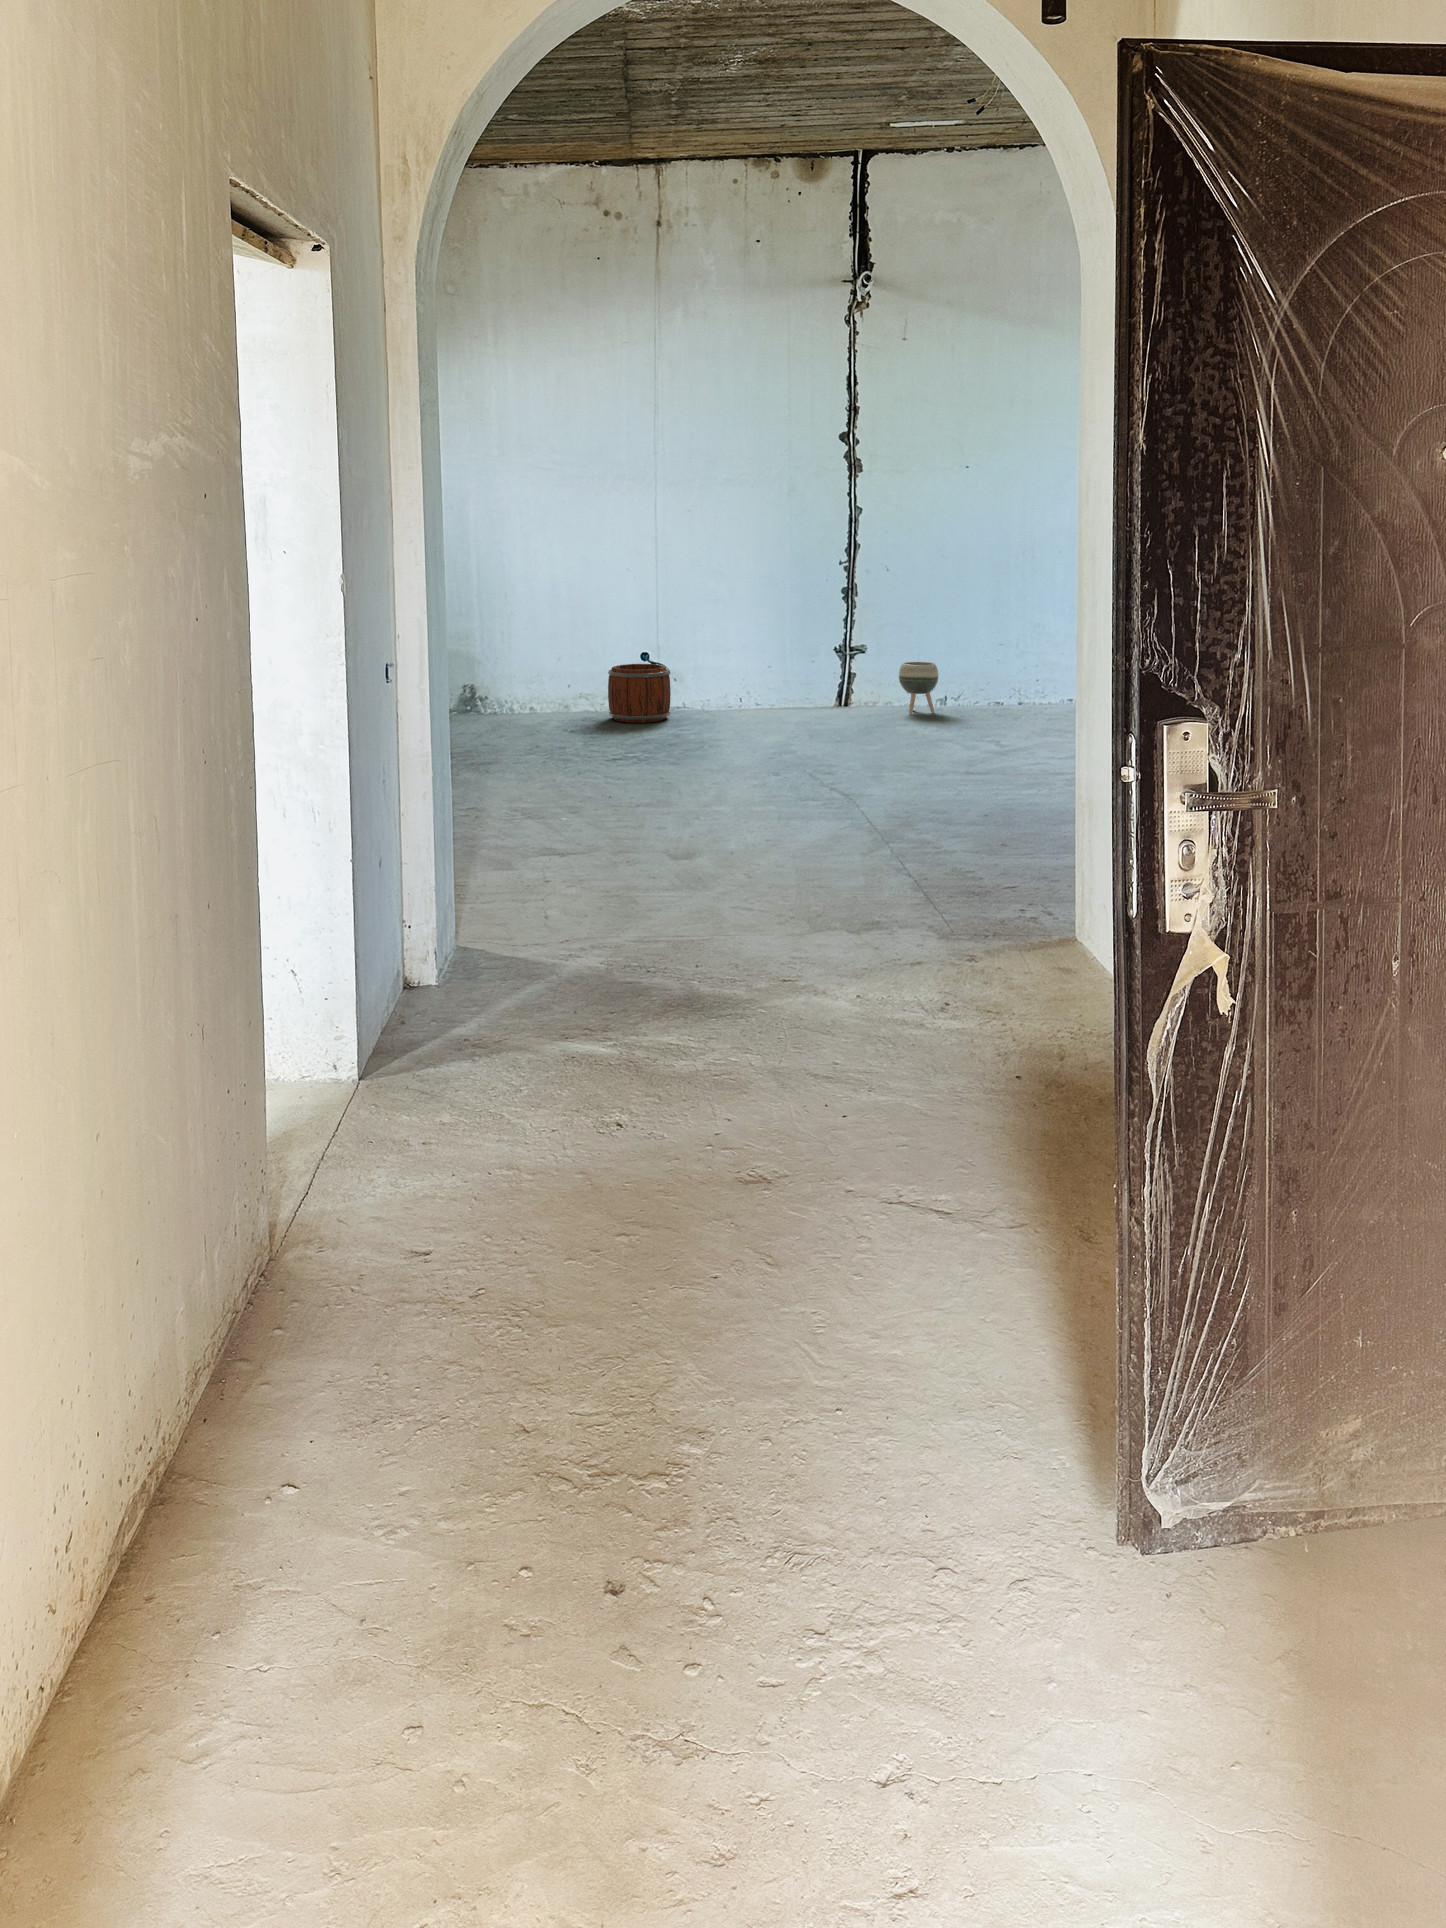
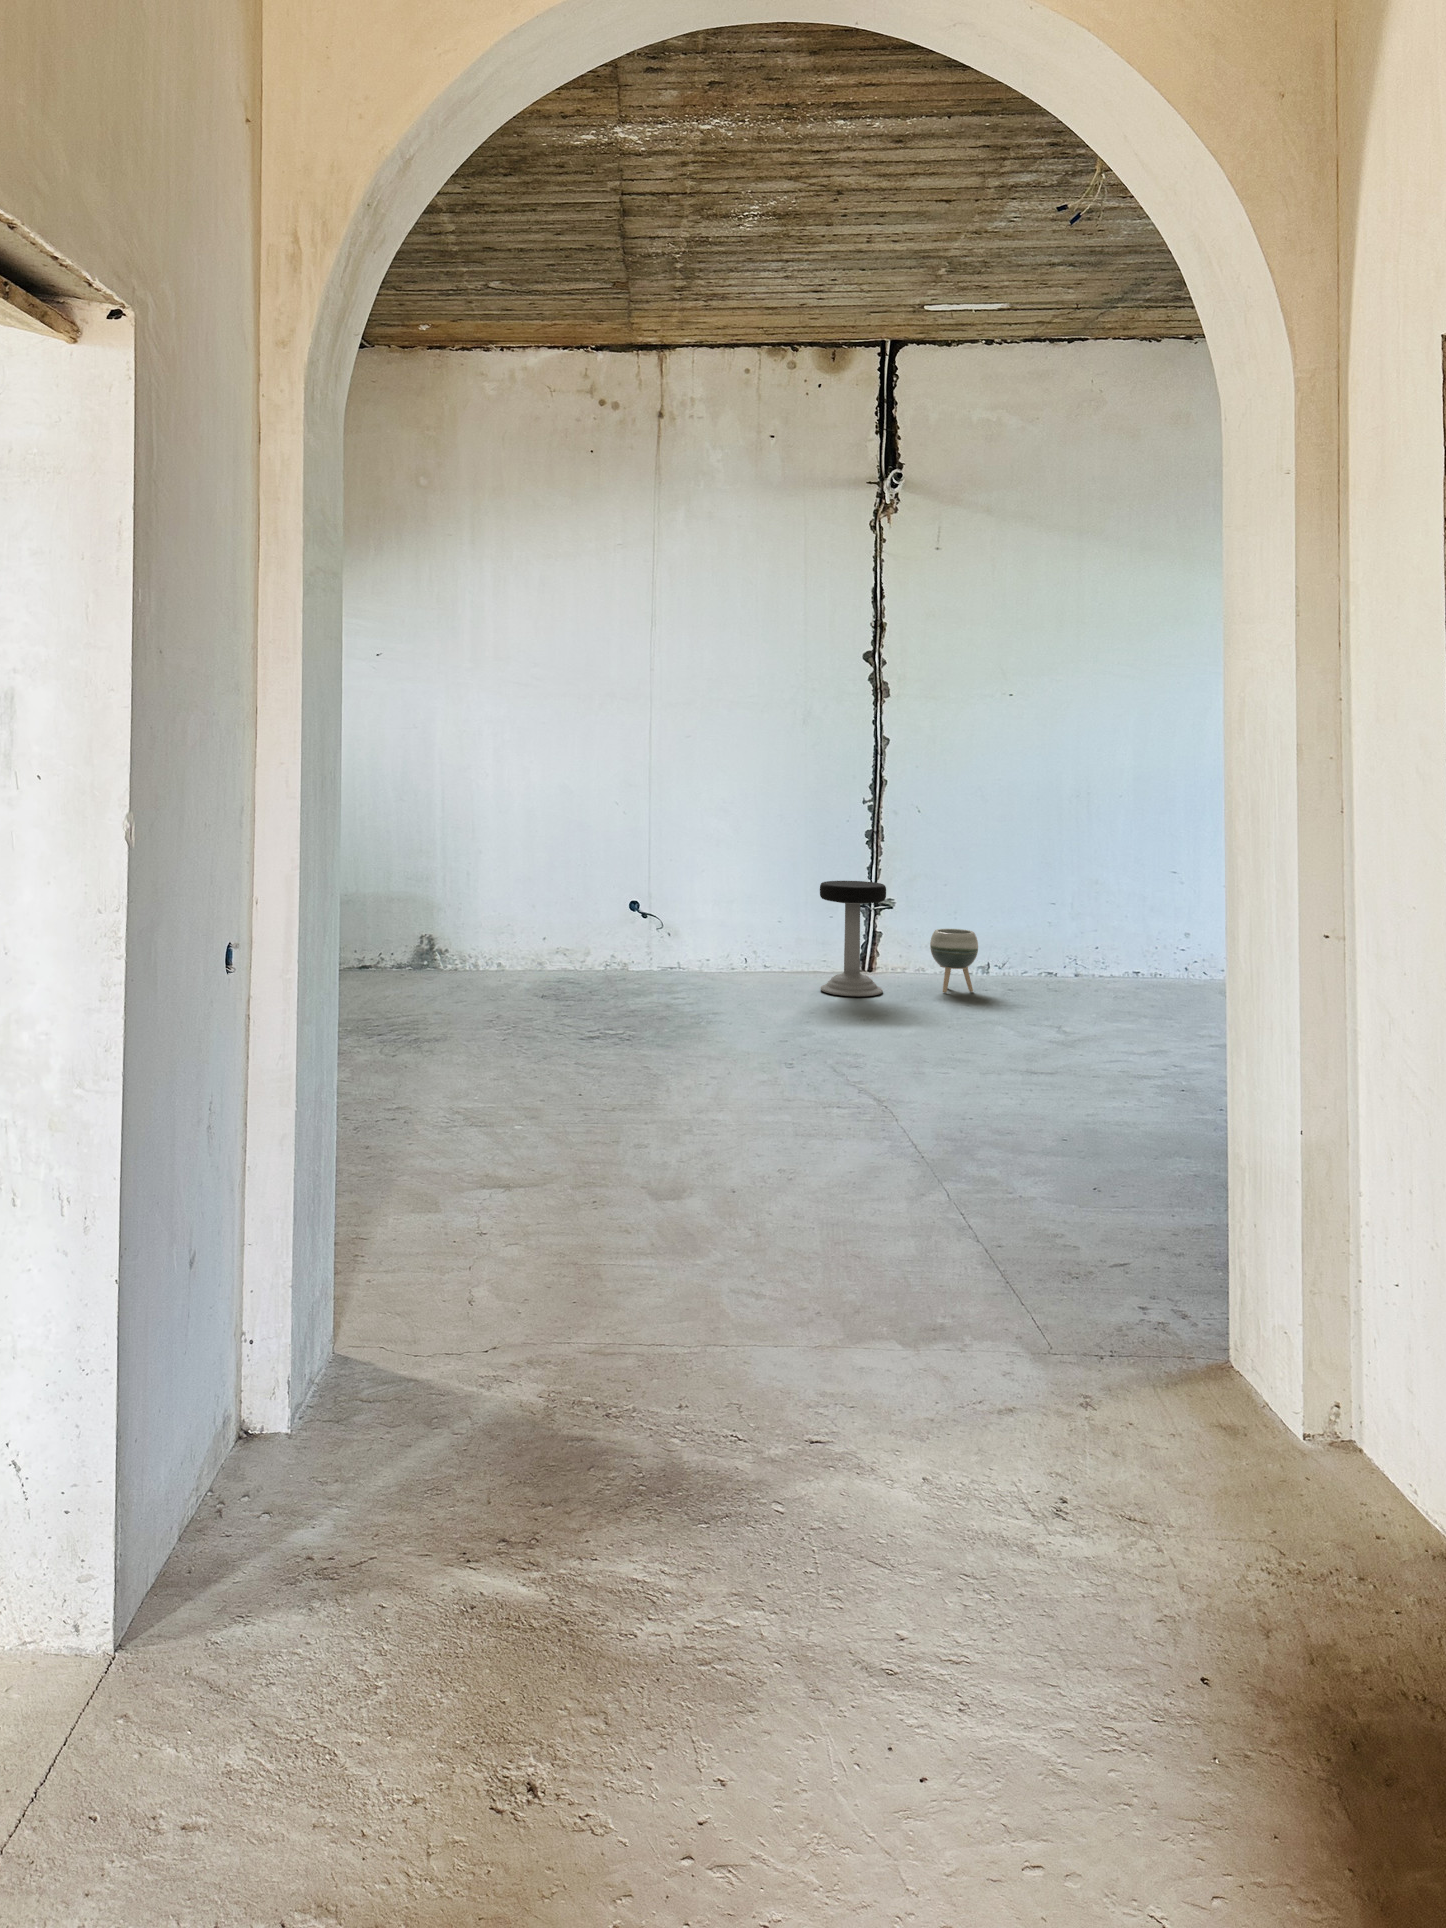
stool: none [806,624,861,719] -> present [820,881,886,996]
bucket: present [608,664,671,723] -> none [581,921,656,994]

